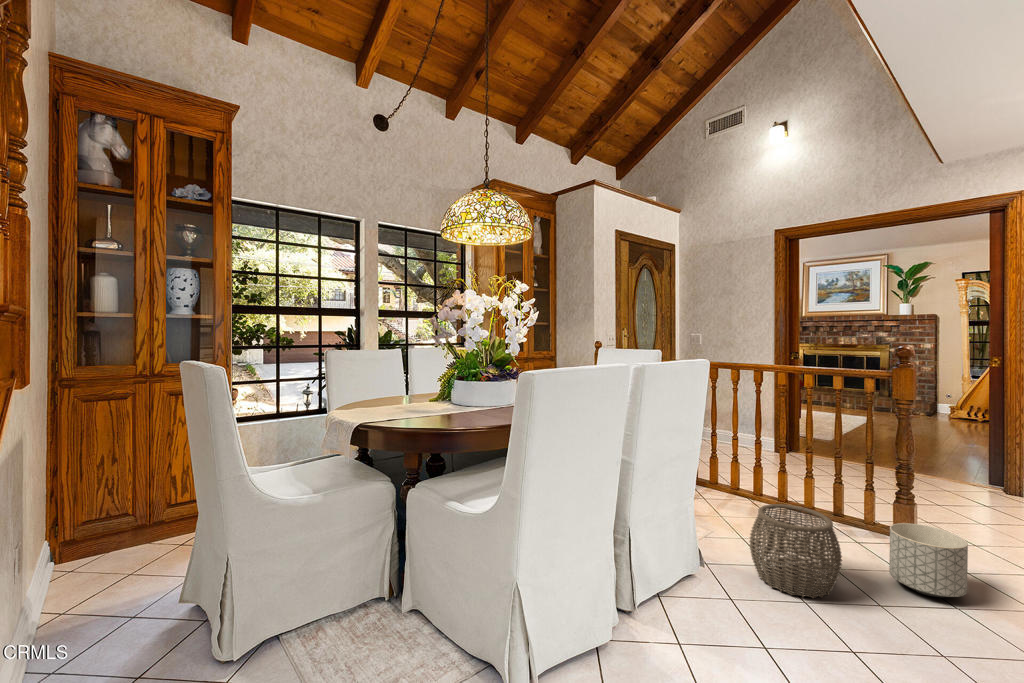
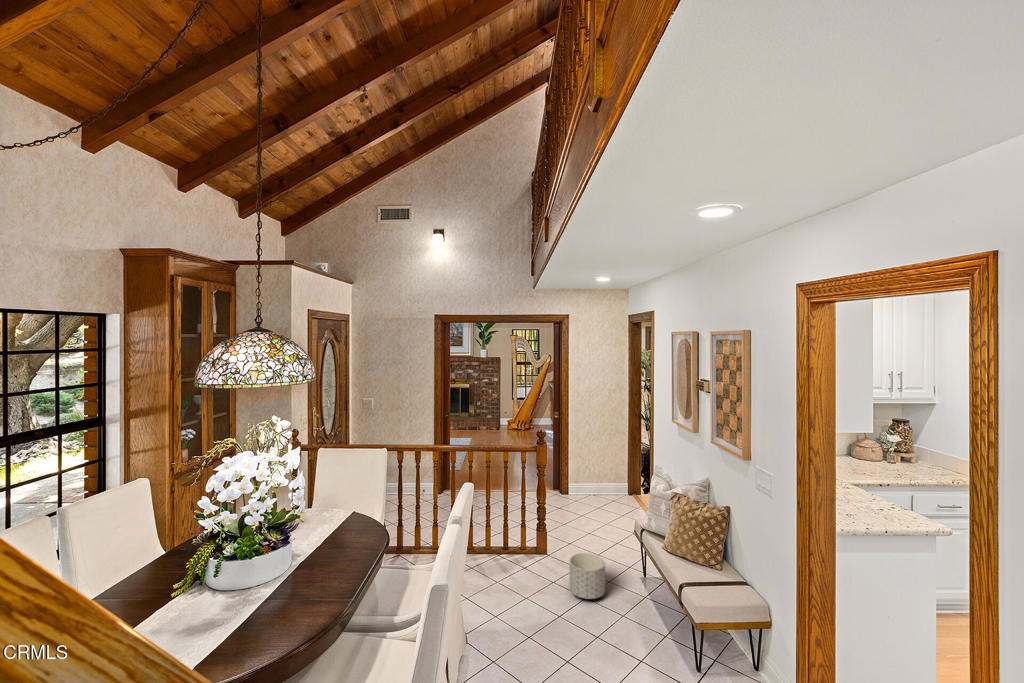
woven basket: present [749,504,842,598] -> none [507,570,562,641]

